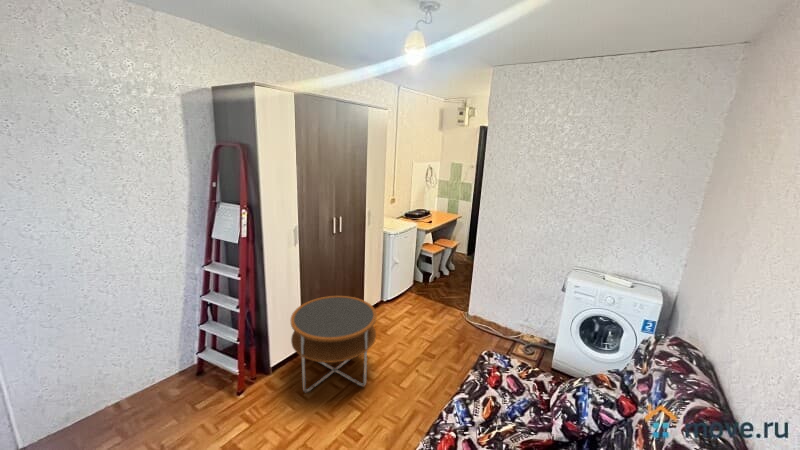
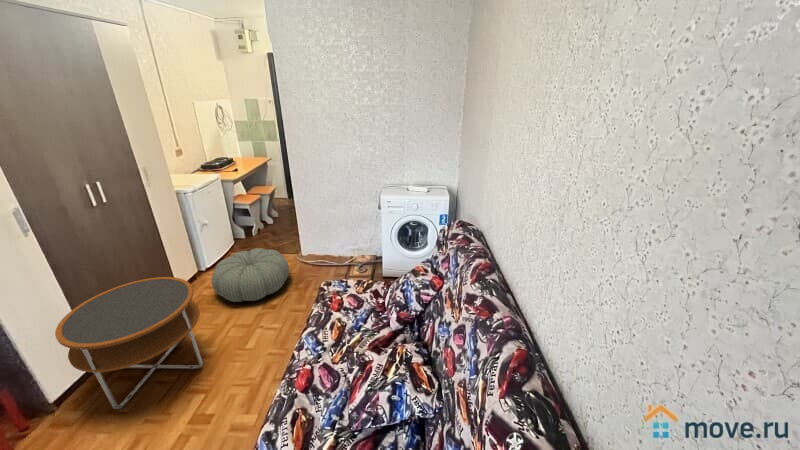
pouf: none [389,294,454,344] -> present [212,248,289,302]

